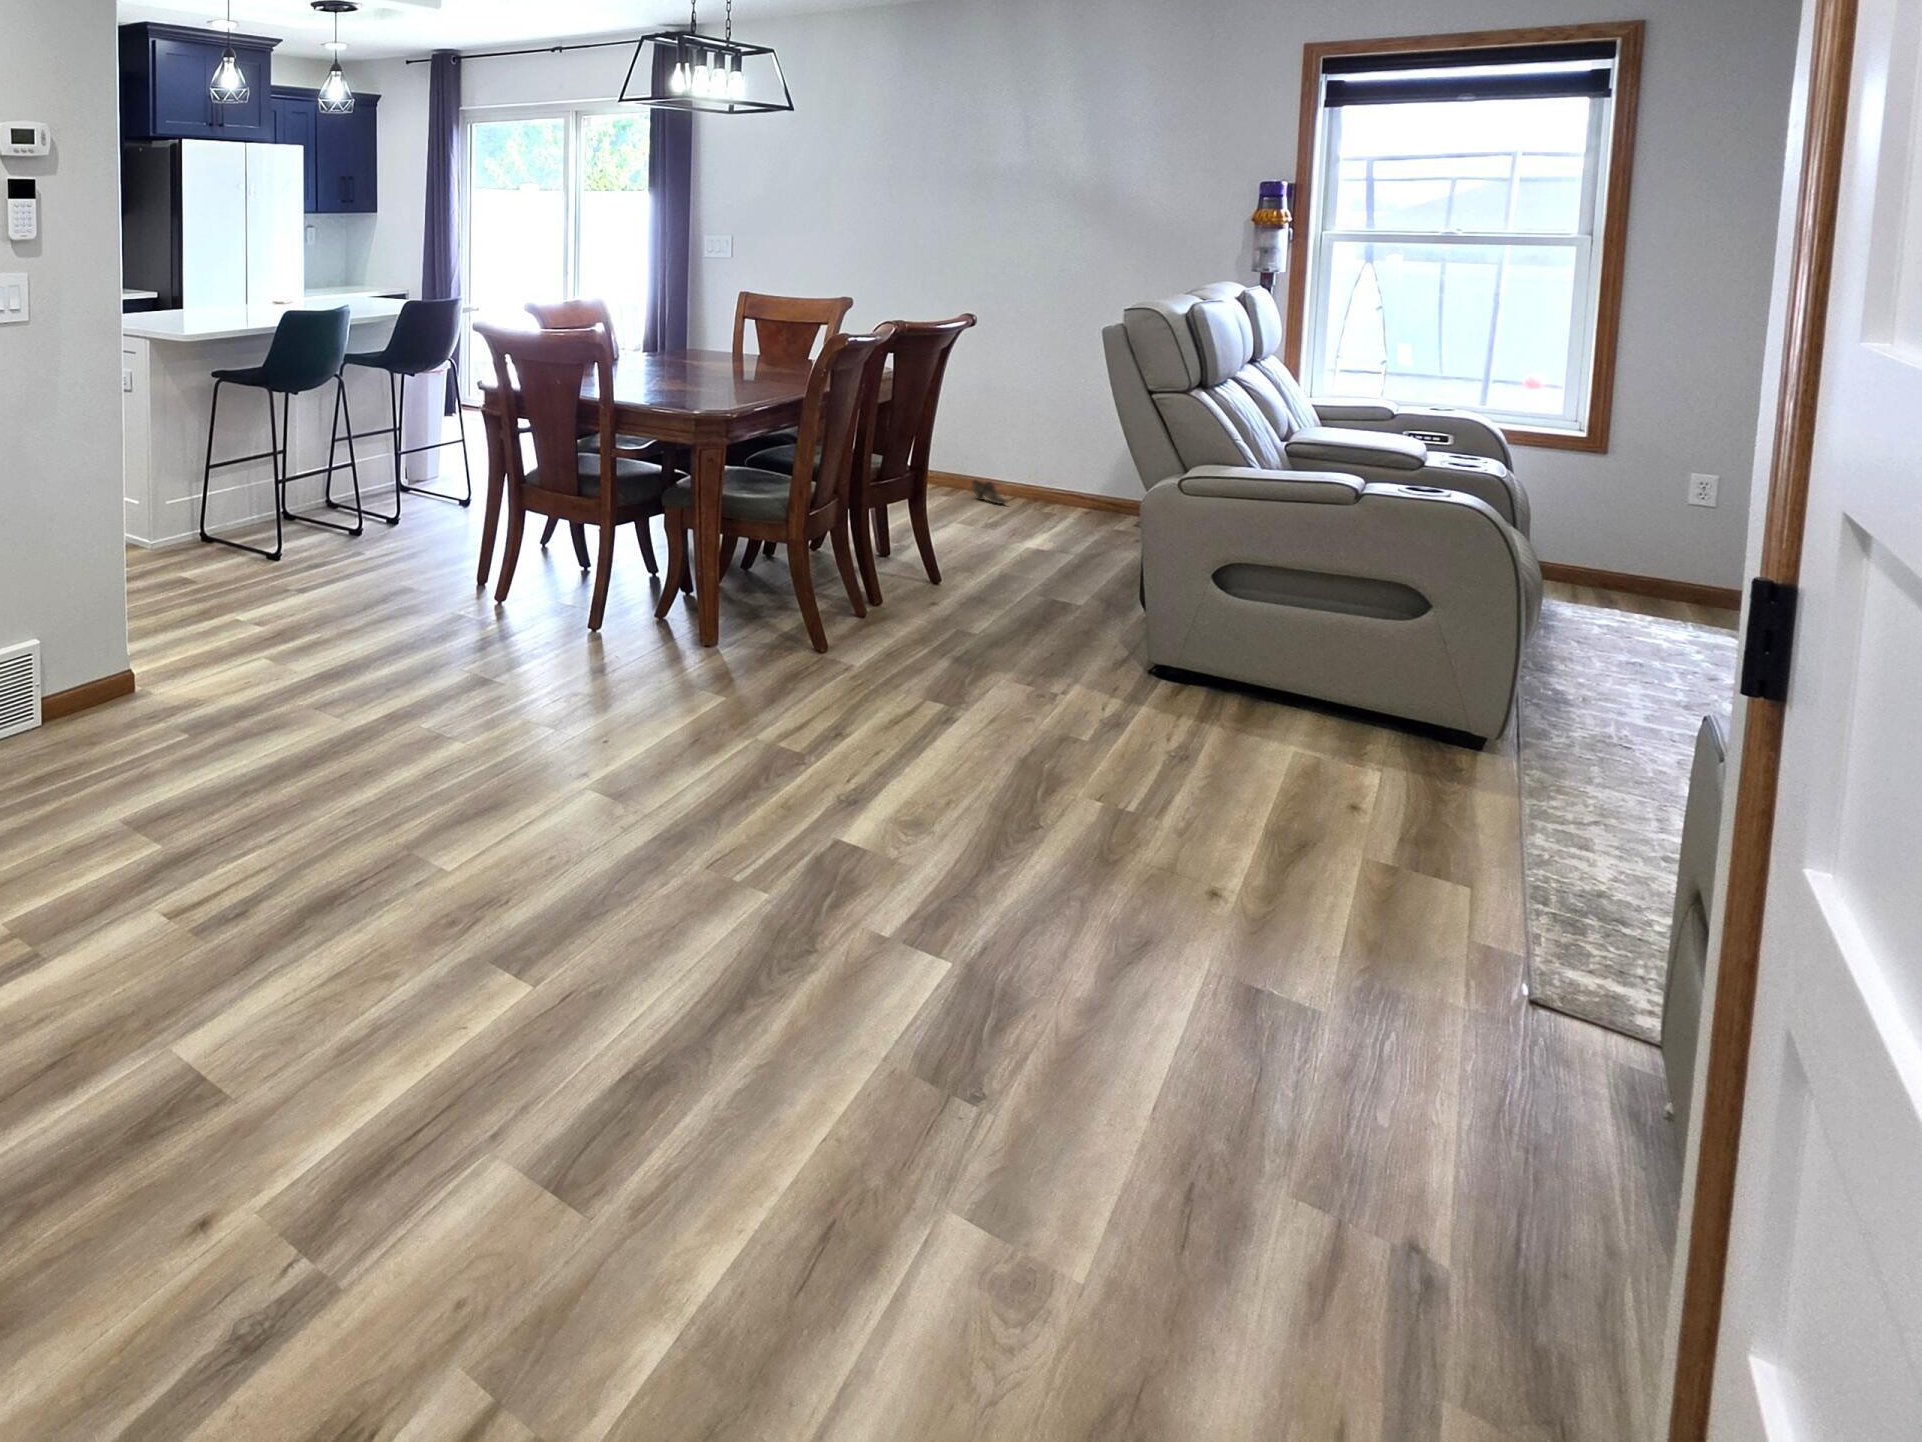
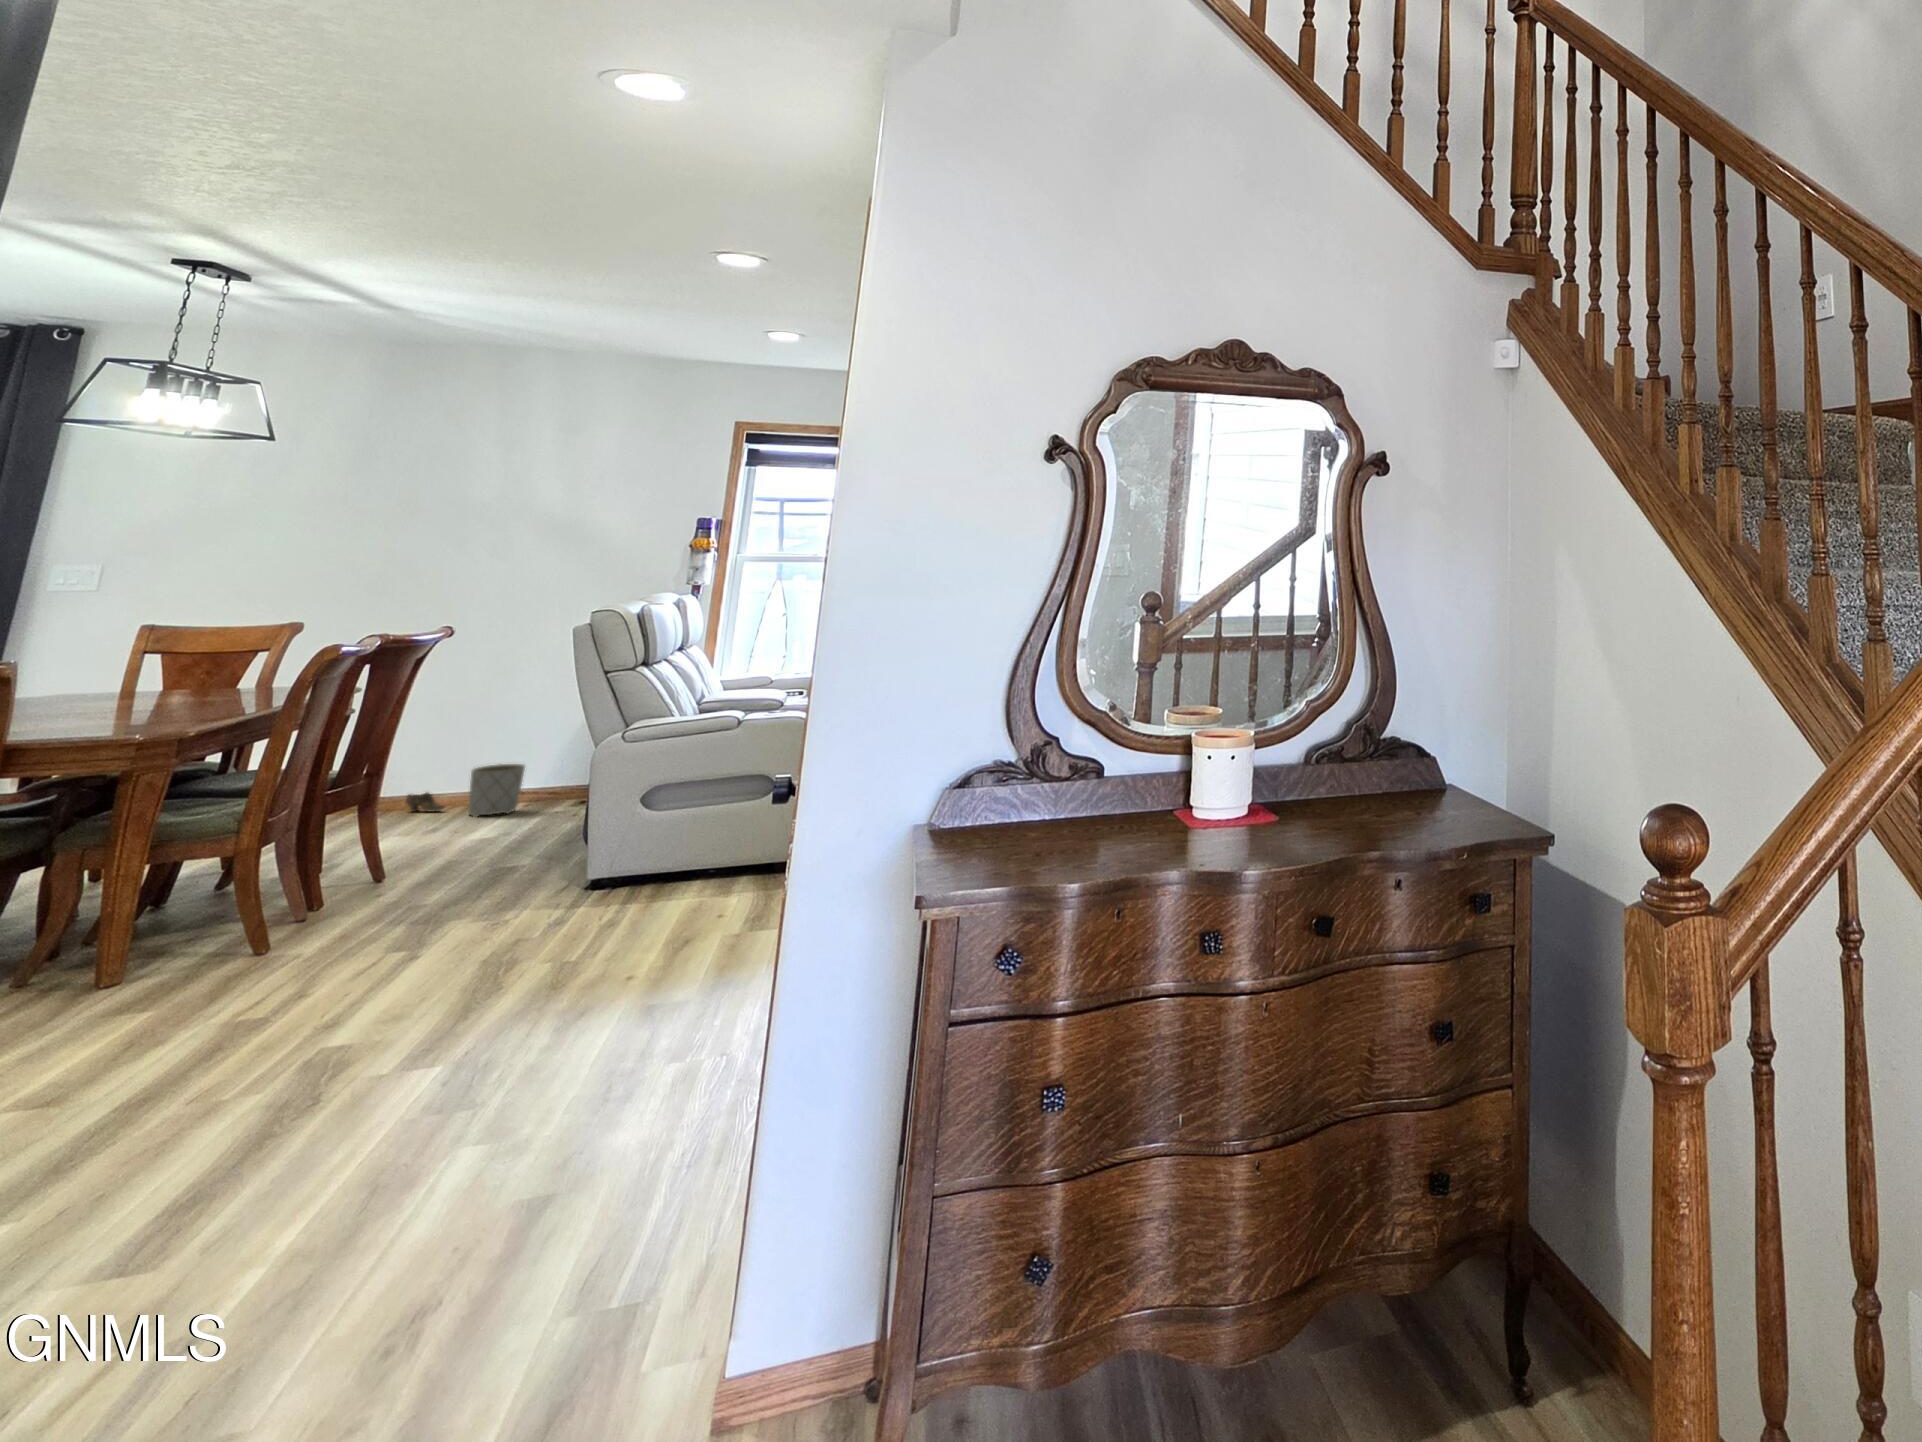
planter: none [1027,465,1080,523] -> present [469,764,525,817]

